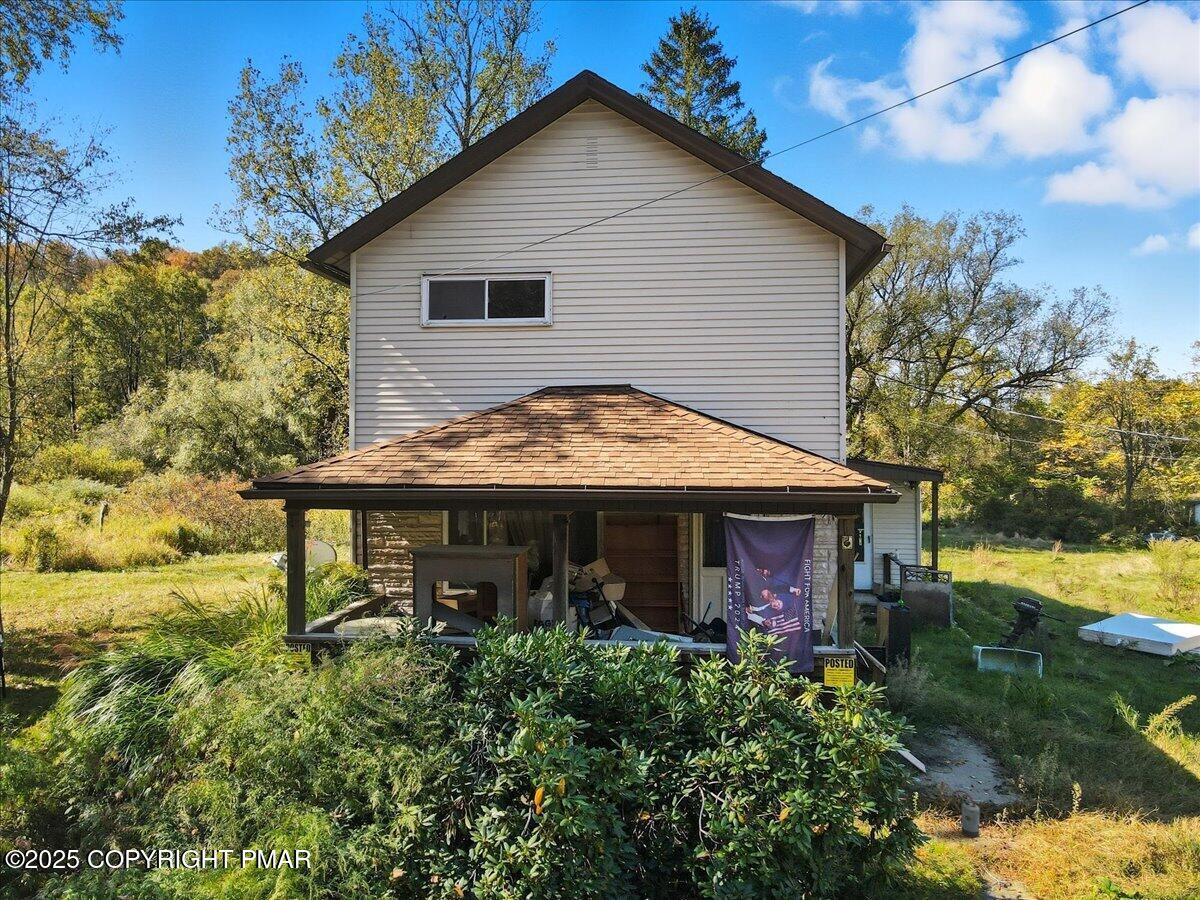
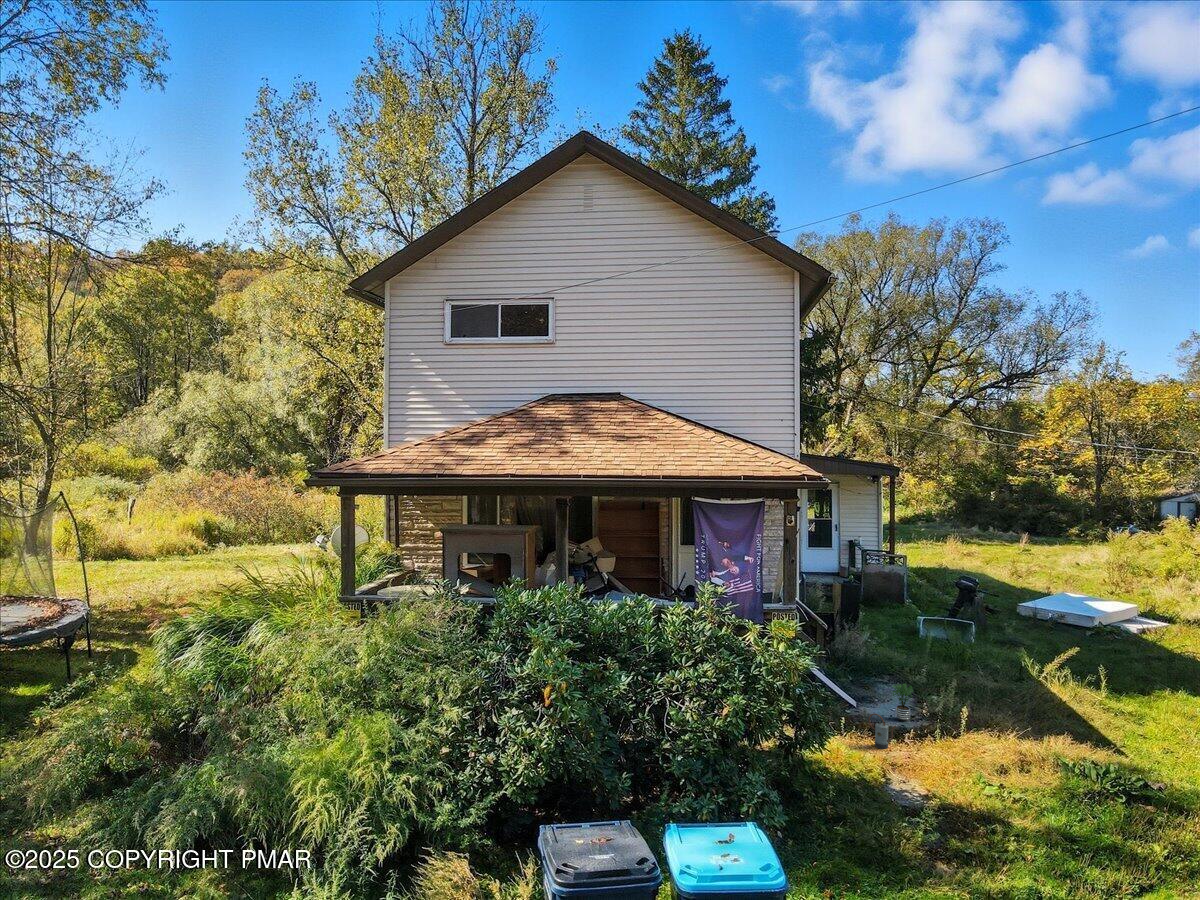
potted plant: none [969,742,1002,793] -> present [890,684,913,722]

